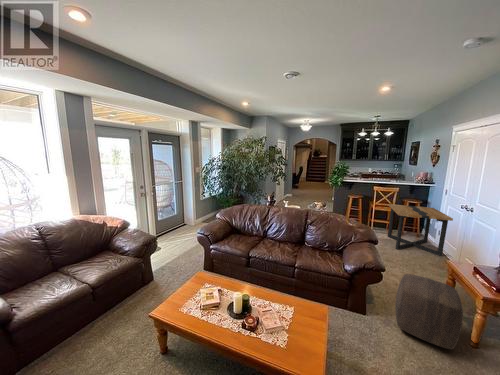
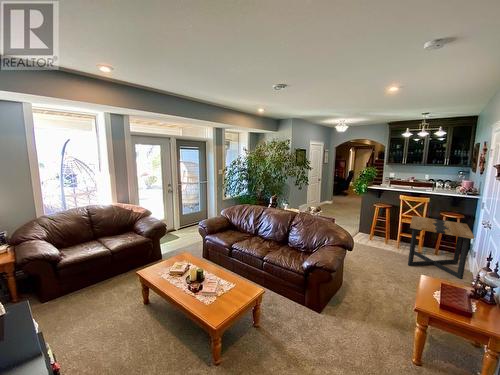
ottoman: present [395,274,463,349] -> none [339,279,402,349]

